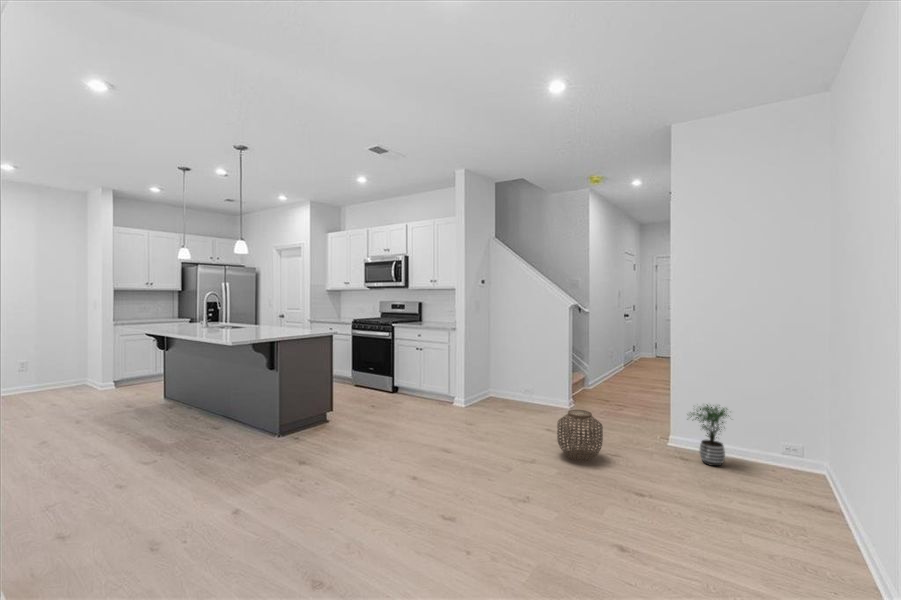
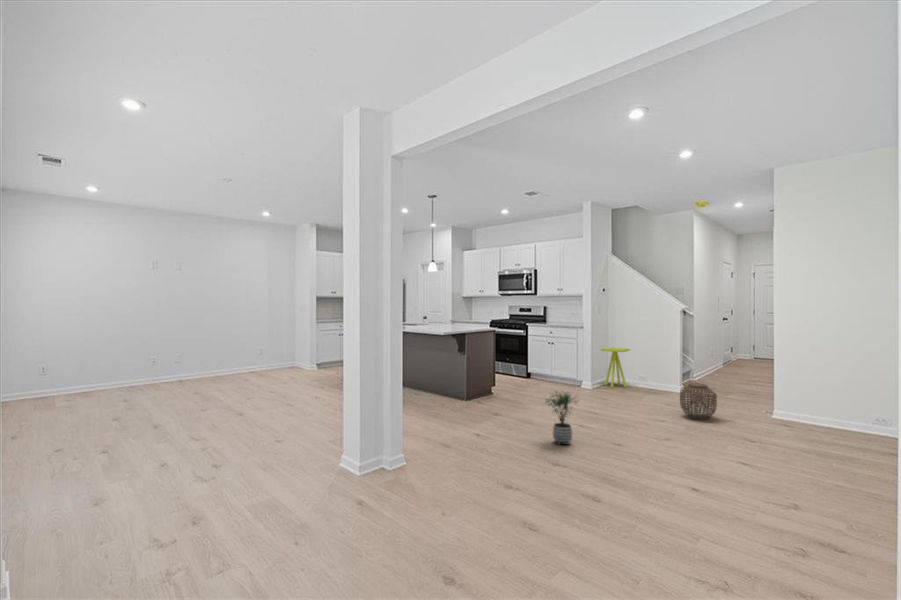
side table: none [477,354,512,405] -> present [601,347,630,388]
potted plant: present [691,405,729,466] -> present [546,392,578,445]

